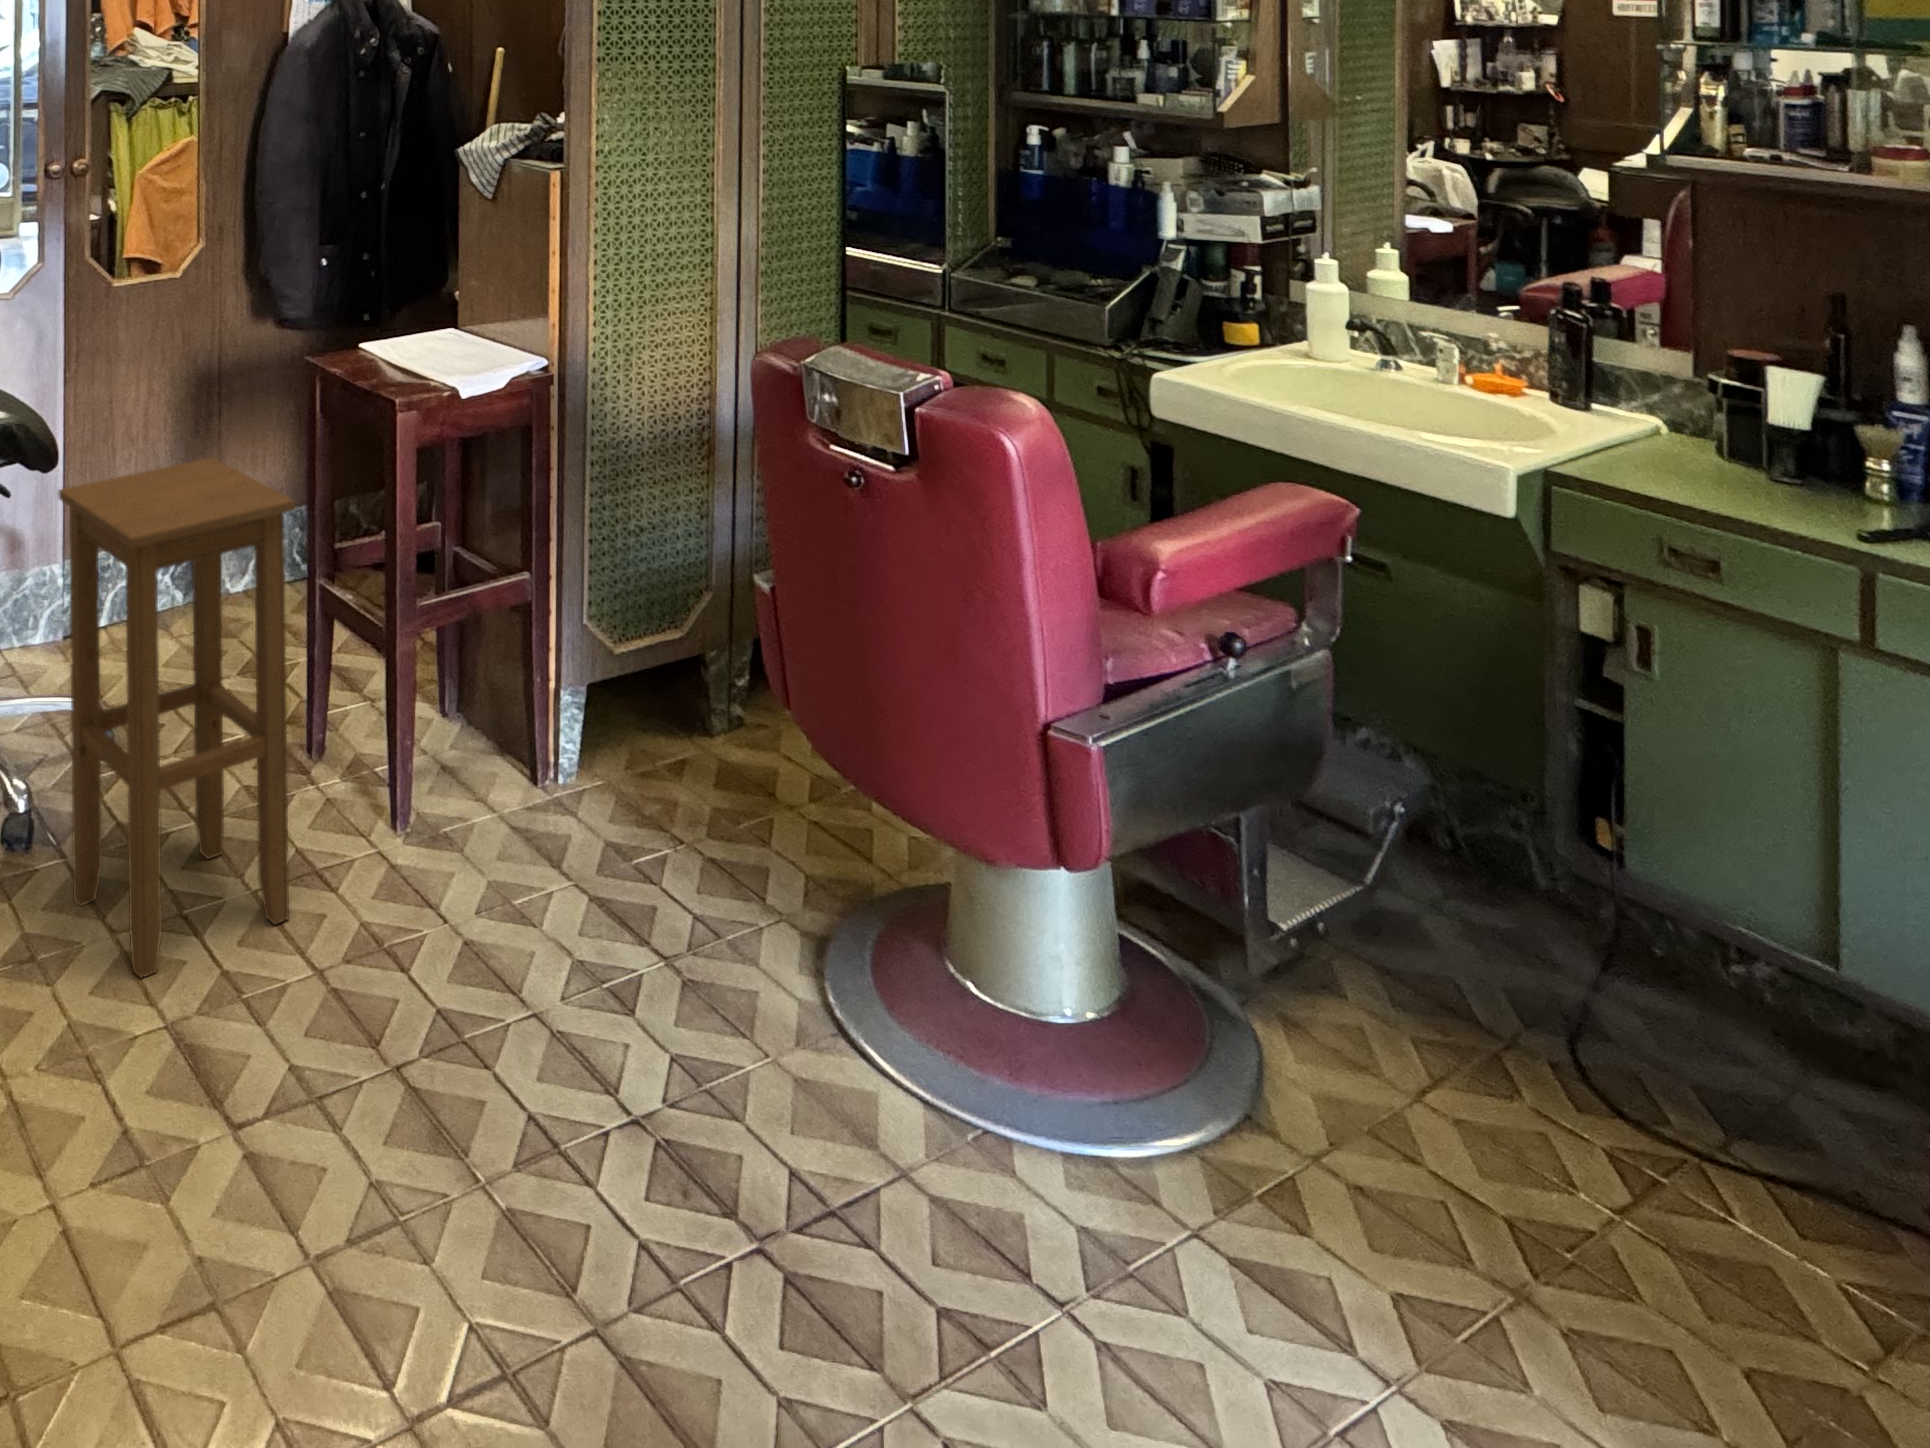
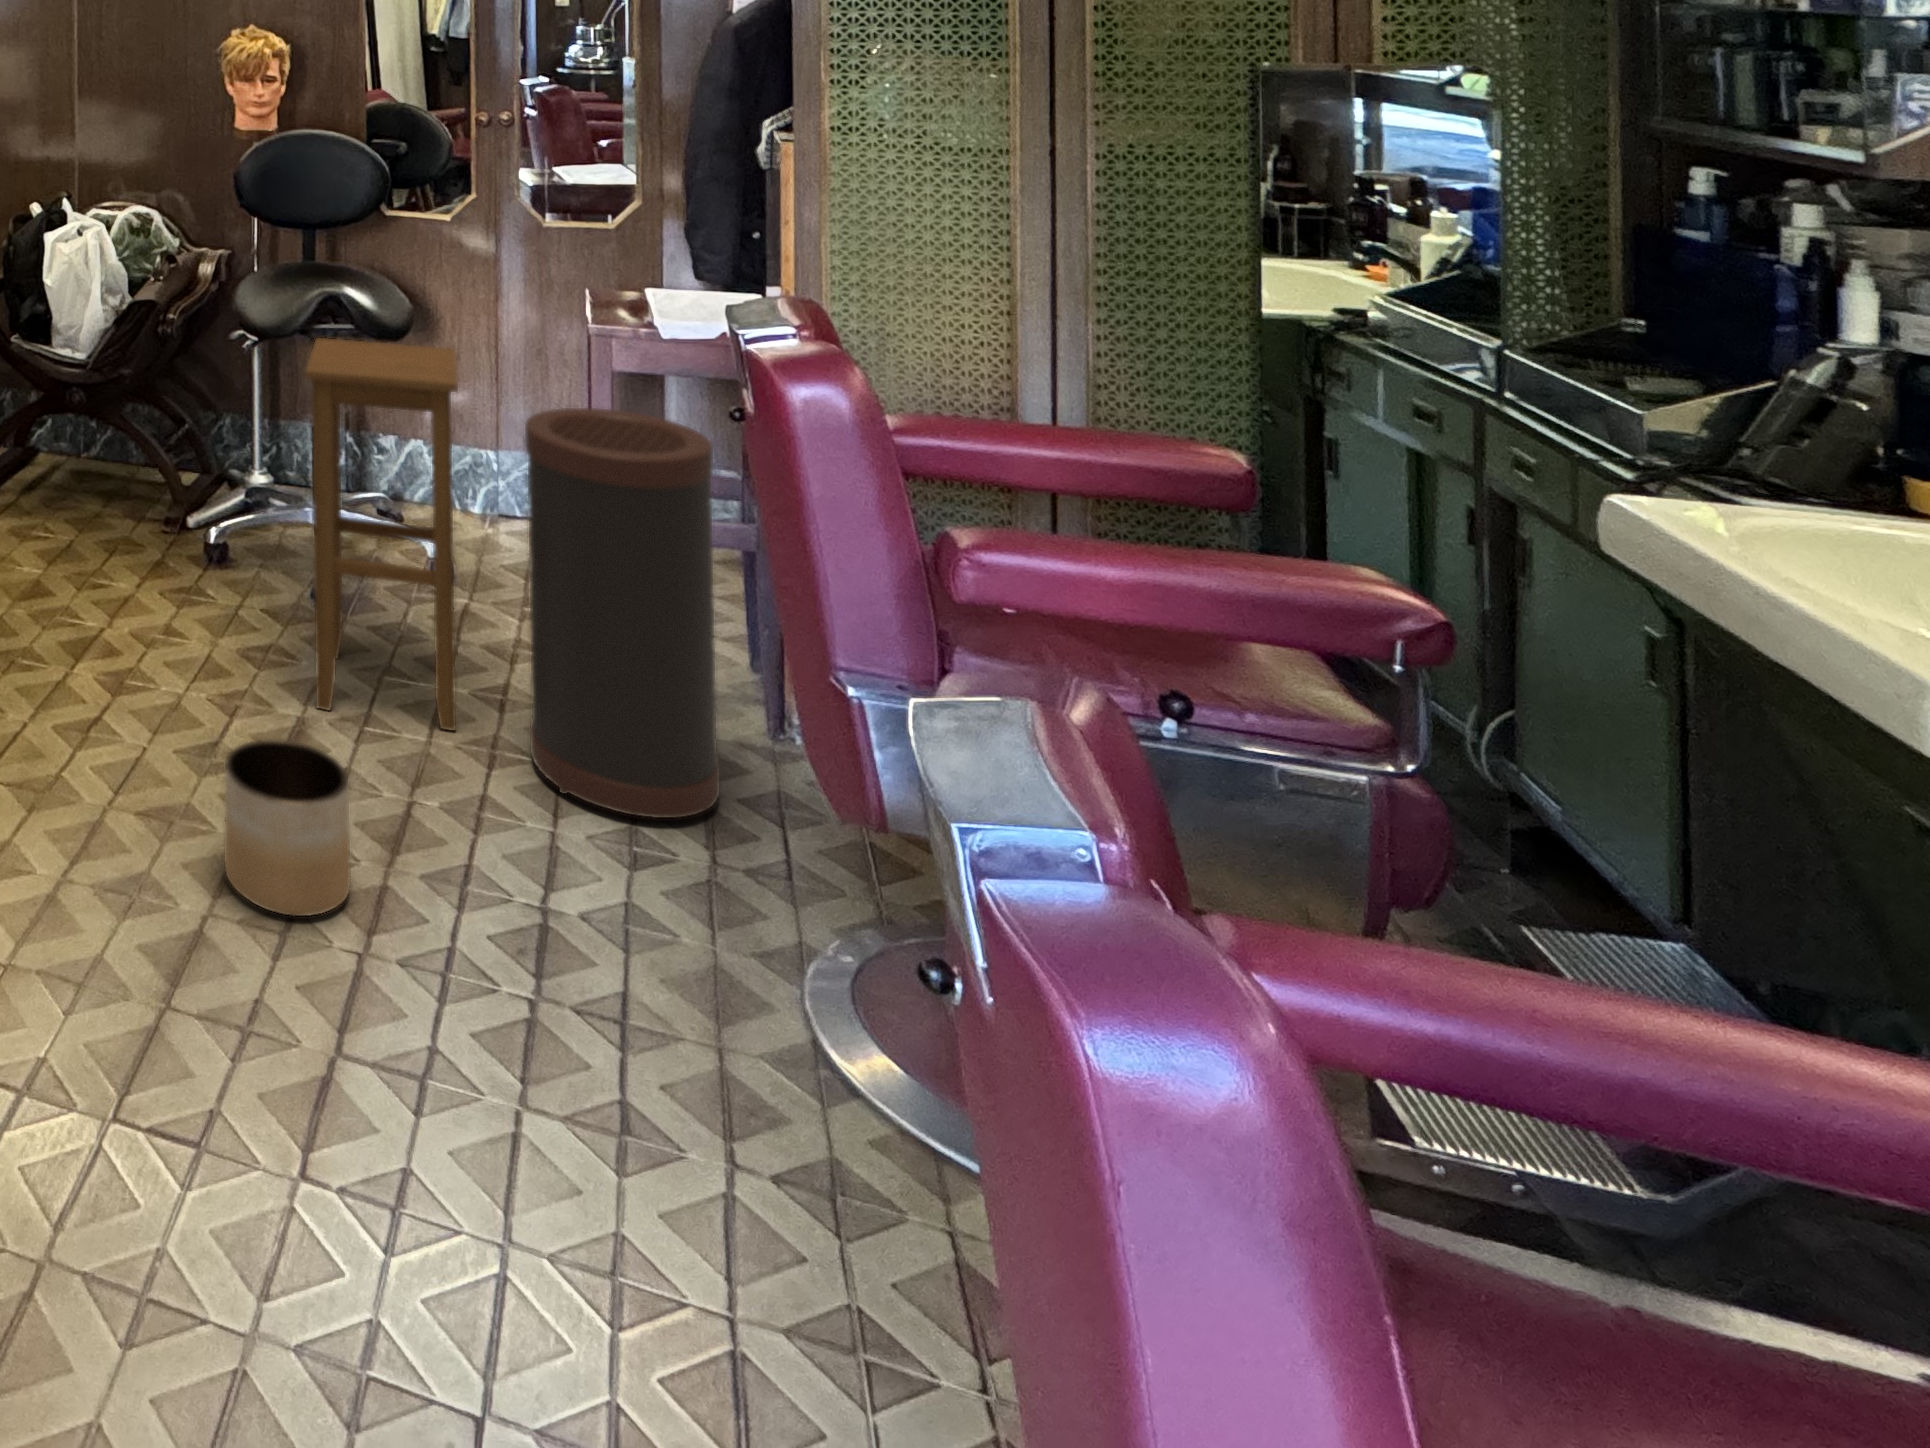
trash can: none [358,477,548,930] -> present [525,408,720,818]
planter: none [260,1027,422,1283] -> present [224,739,351,916]

